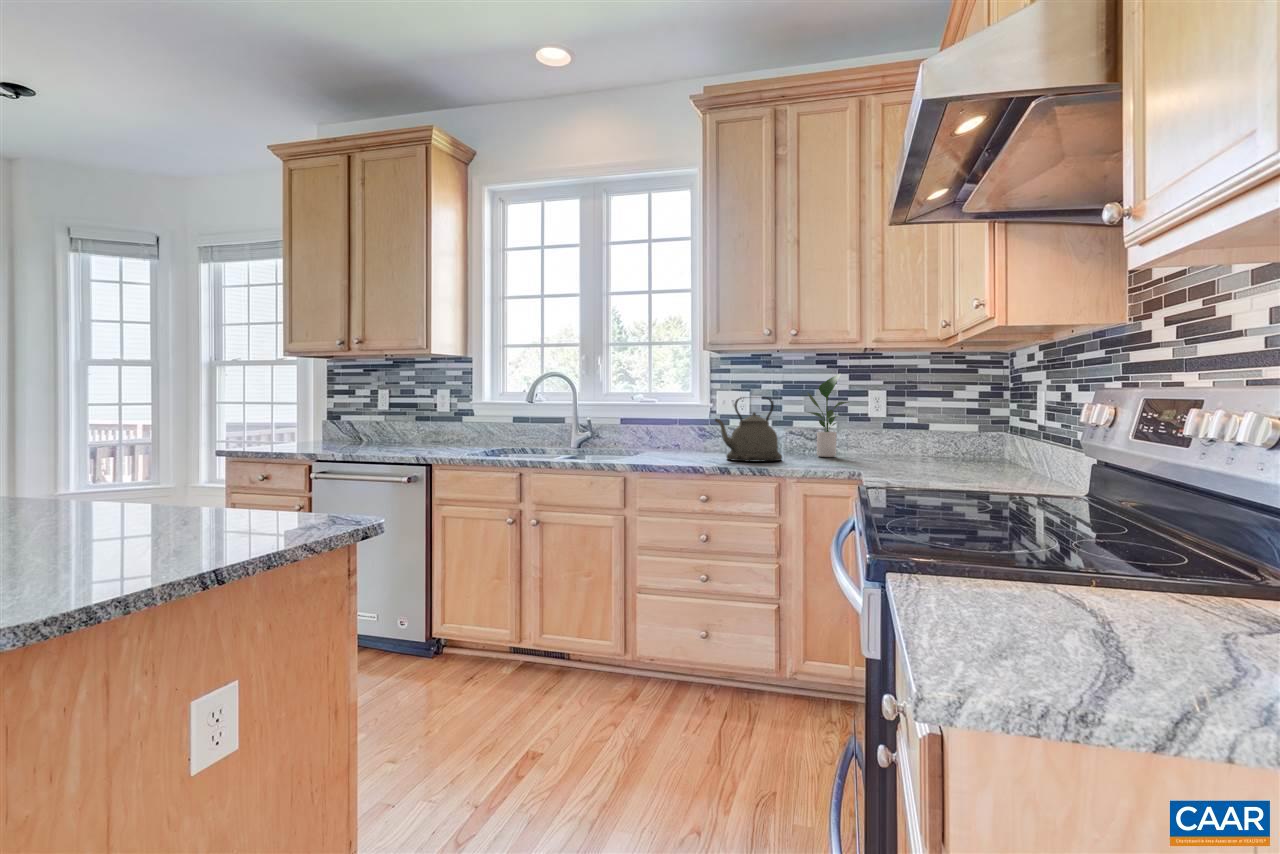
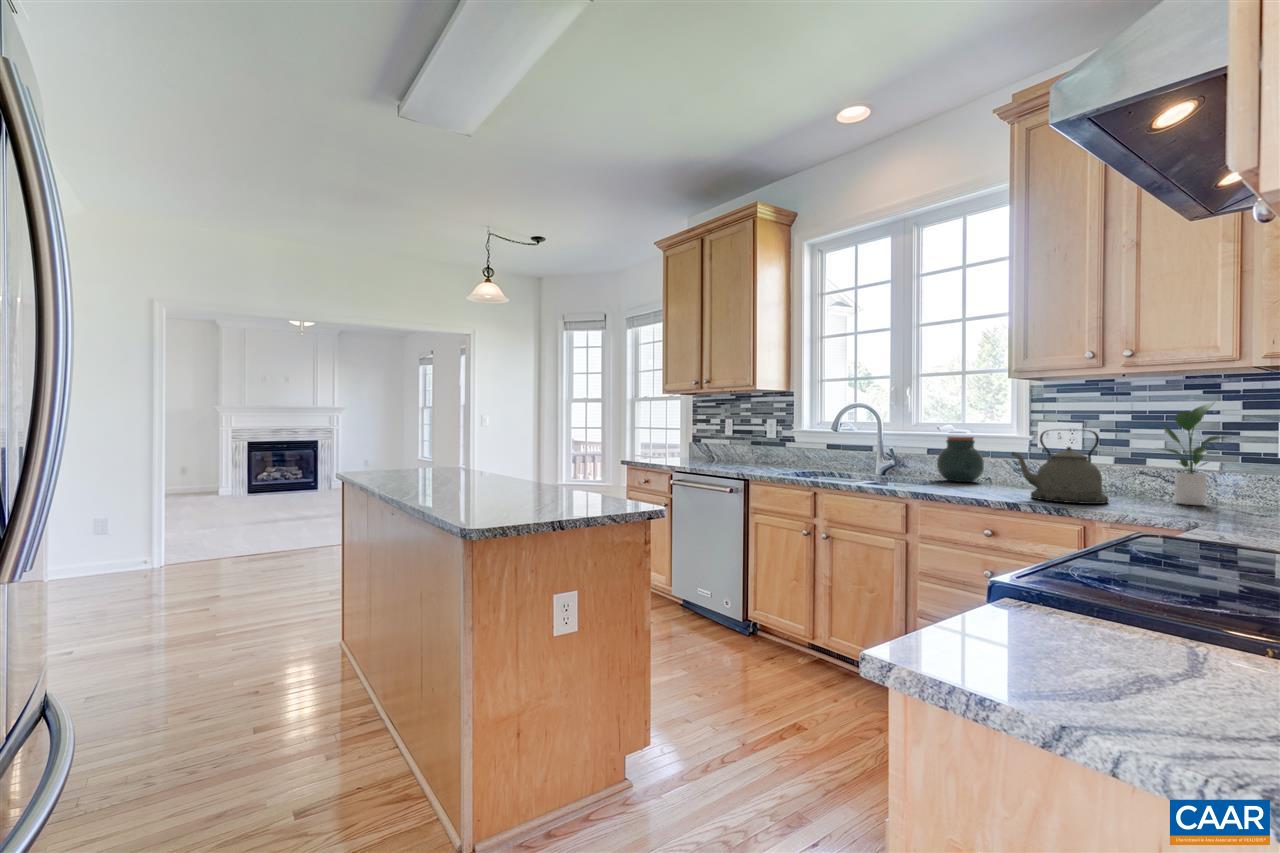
jar: none [635,406,674,450] -> present [937,437,984,482]

